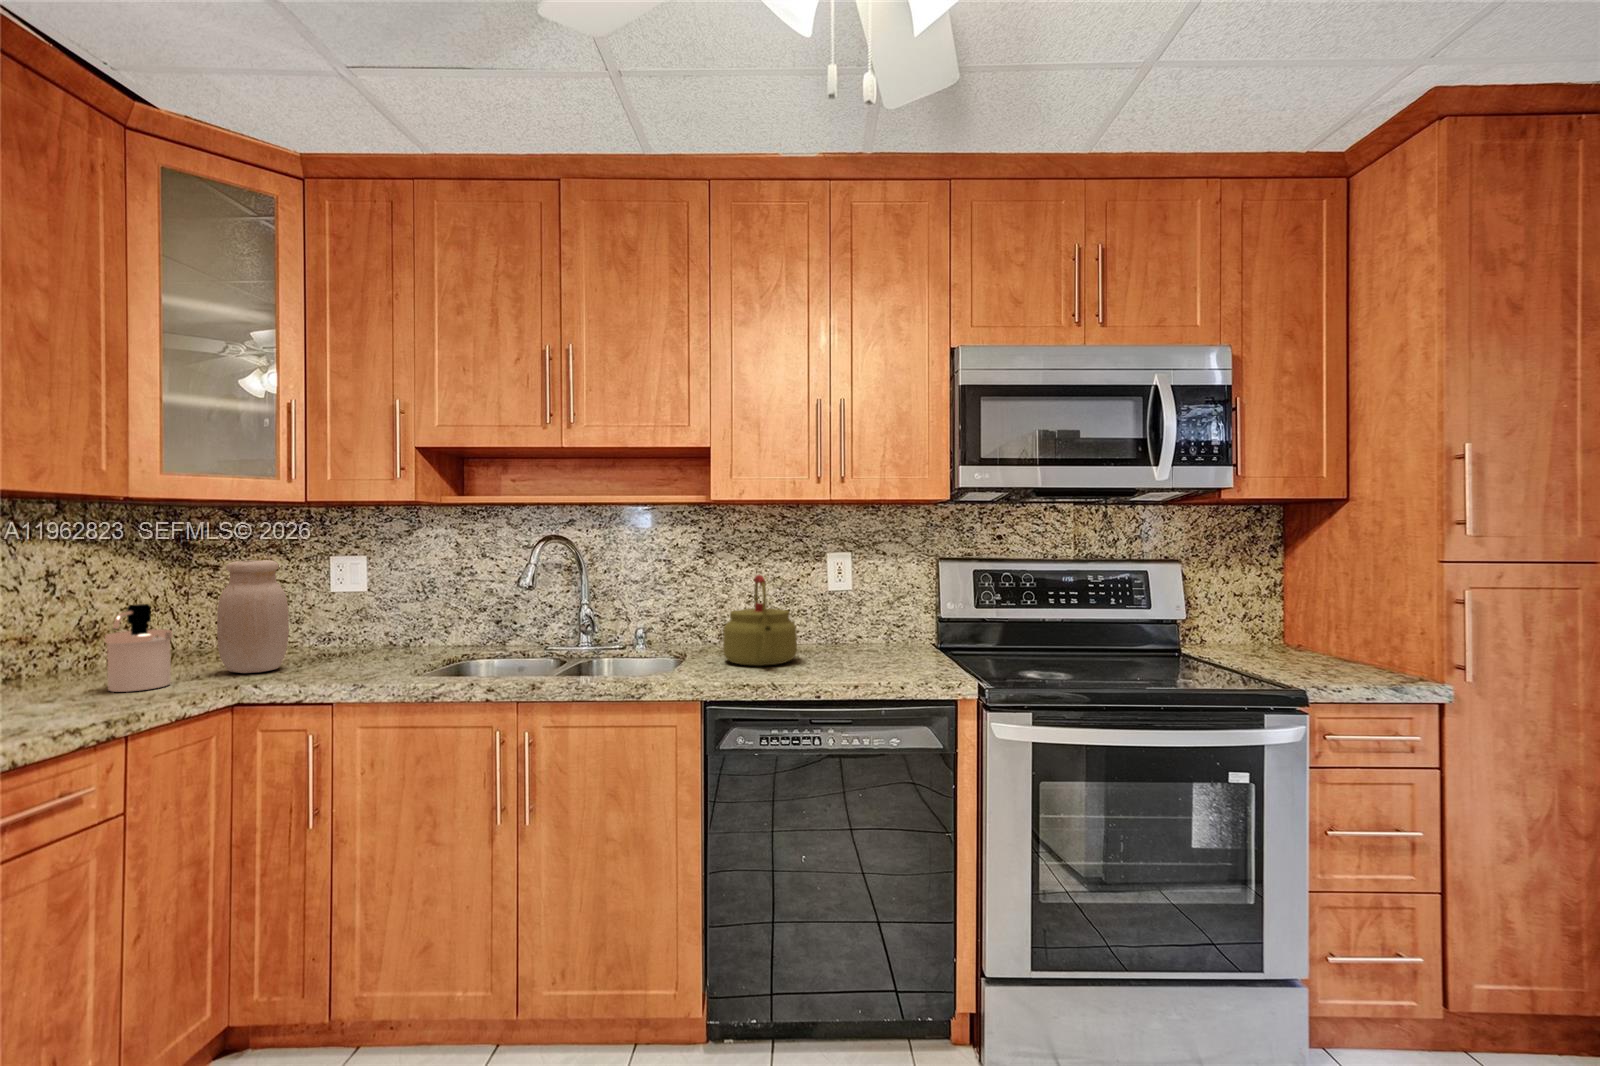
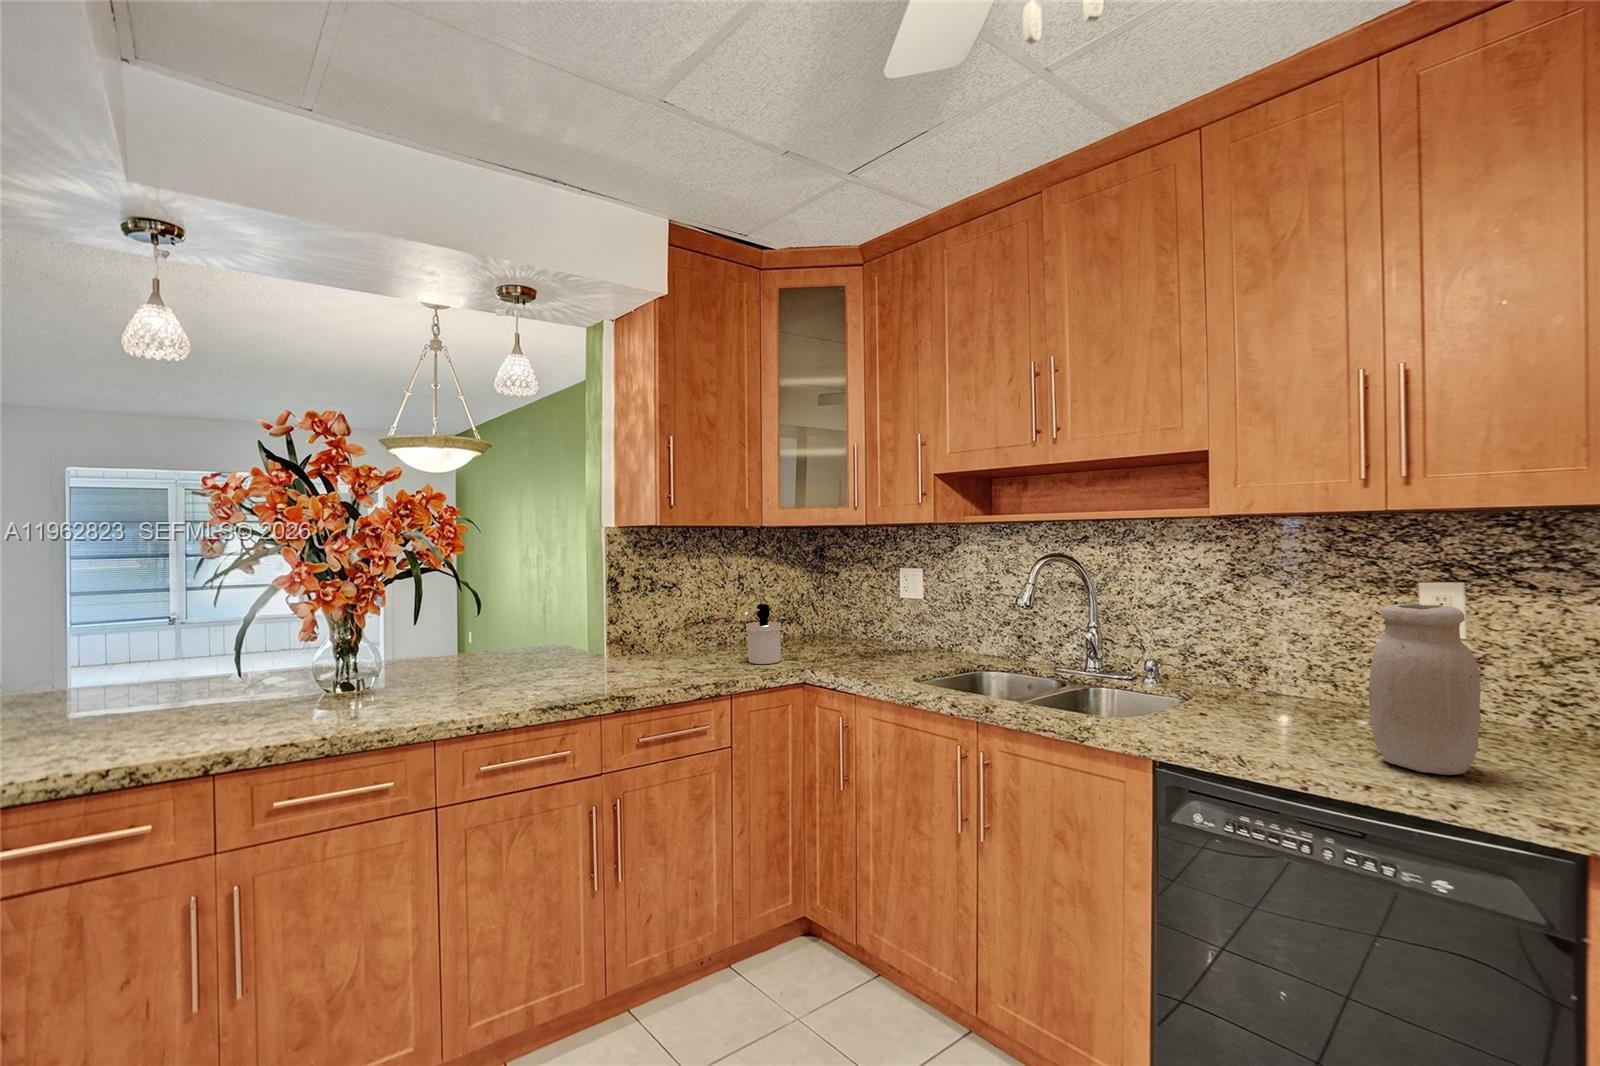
jar: present [217,560,289,673] -> present [1369,604,1481,775]
kettle: present [723,575,797,666] -> none [1222,611,1333,730]

